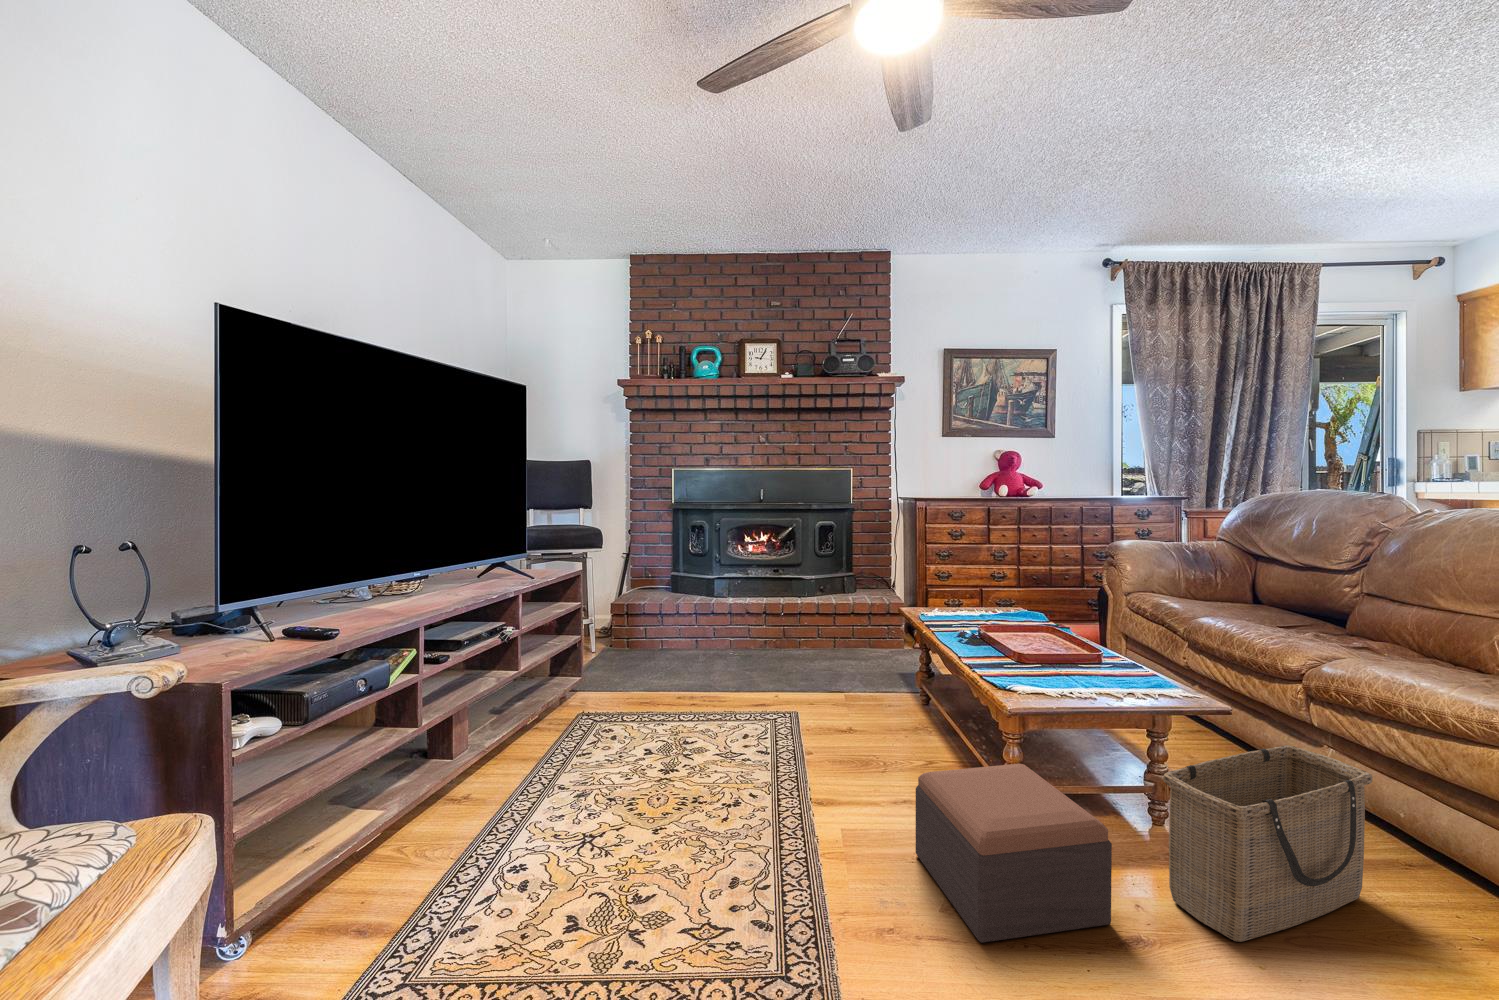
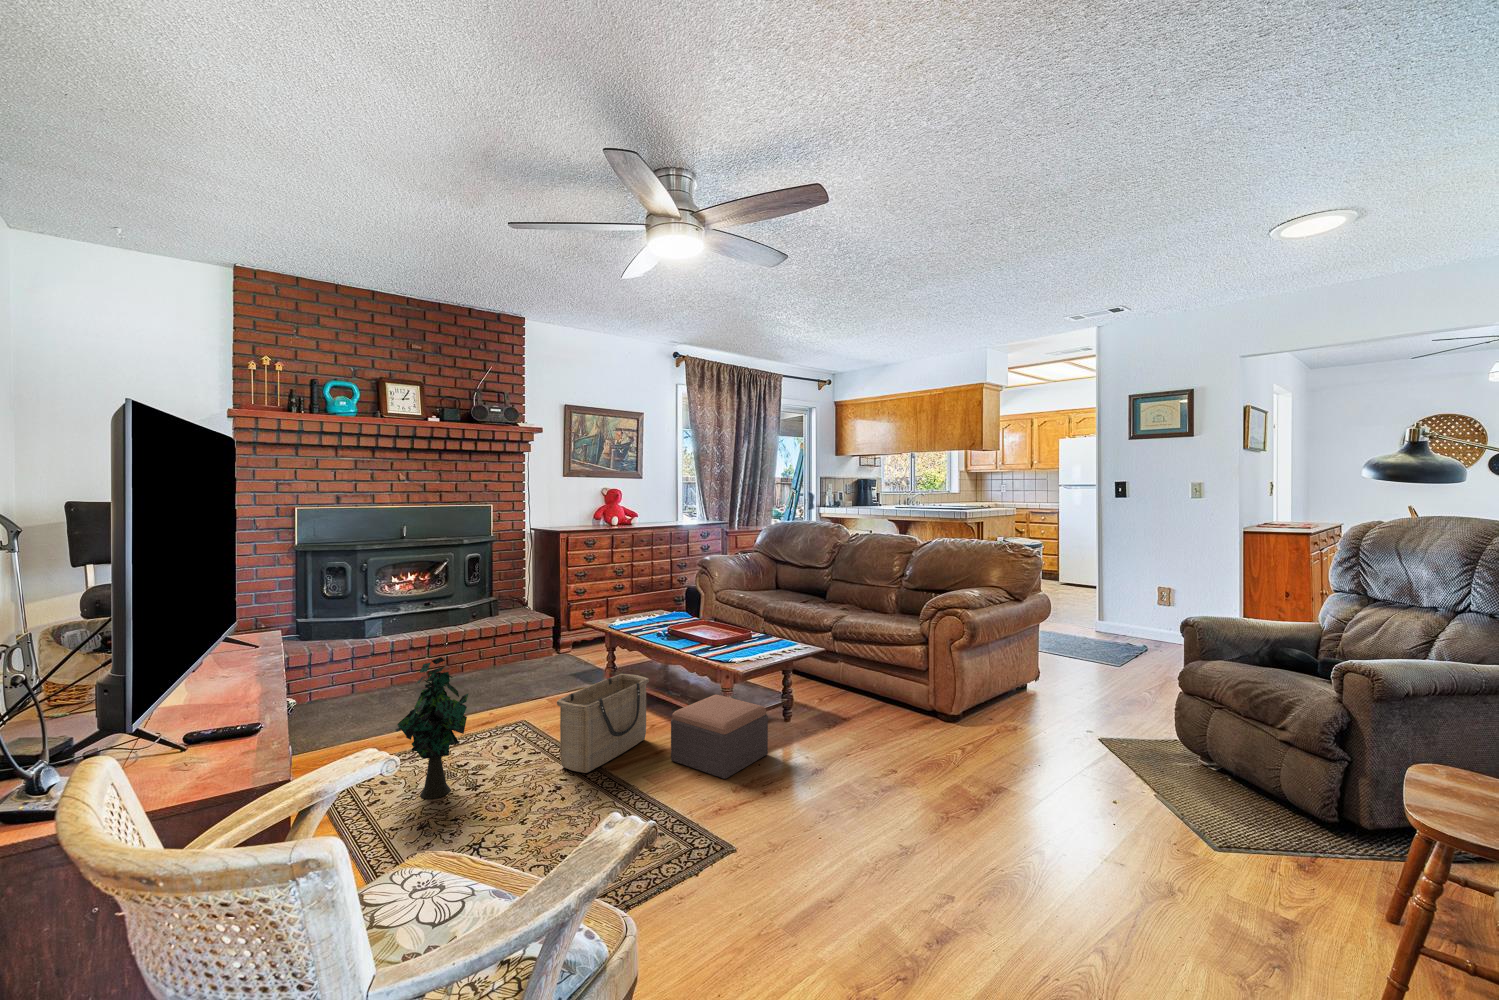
decorative plant: none [573,617,666,786] -> present [396,657,468,799]
basket: present [1163,745,1373,942] -> present [557,674,649,773]

